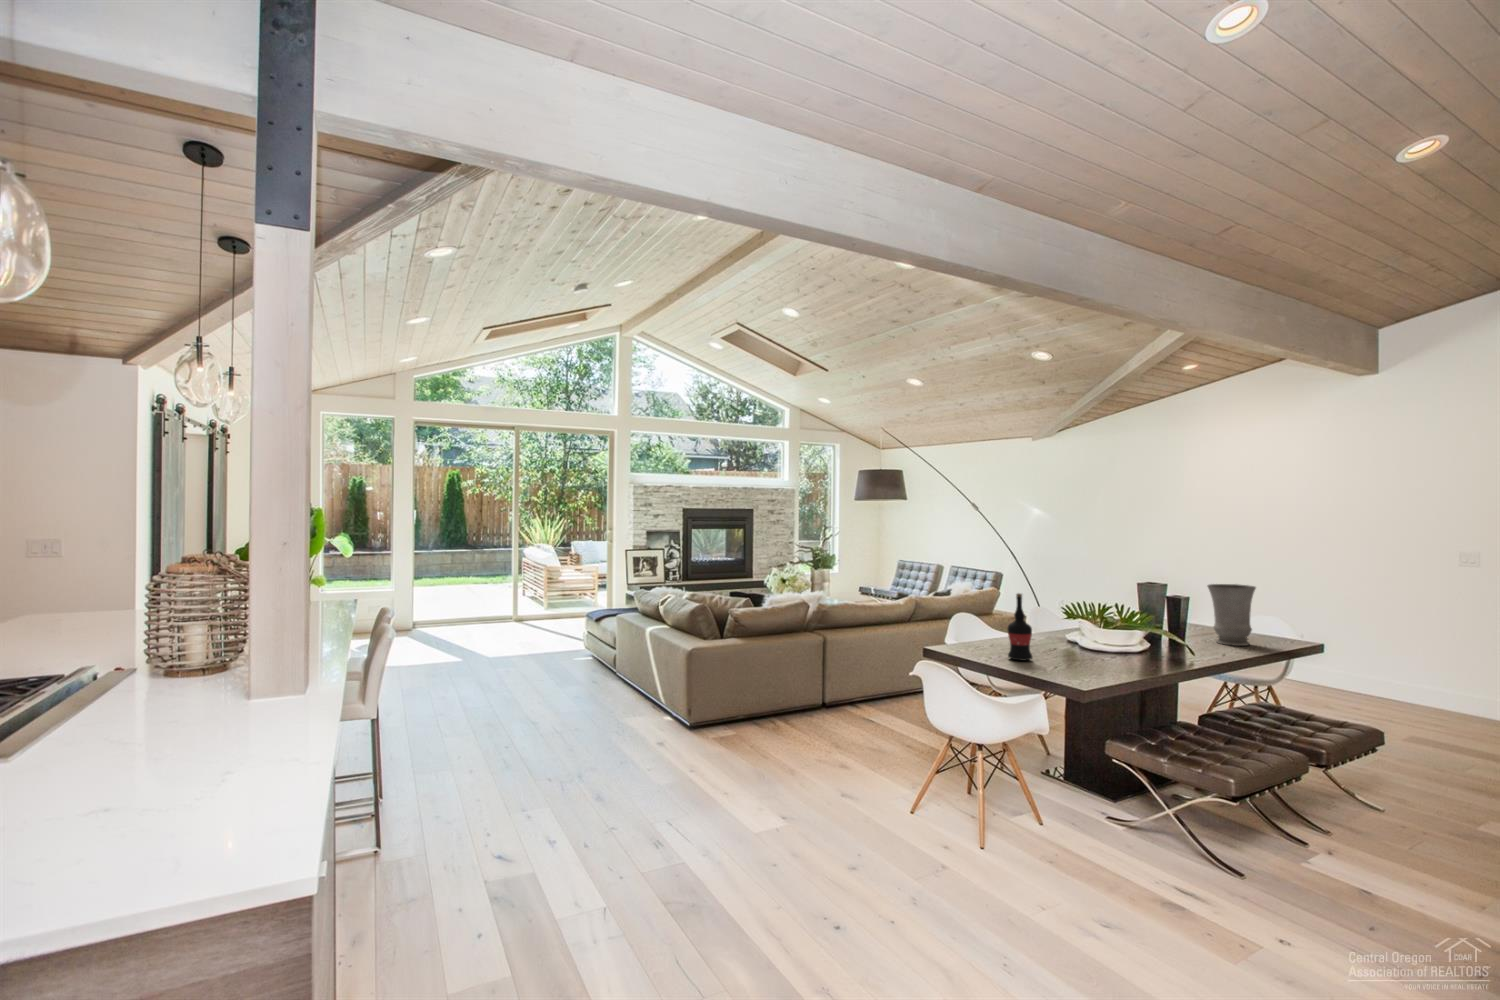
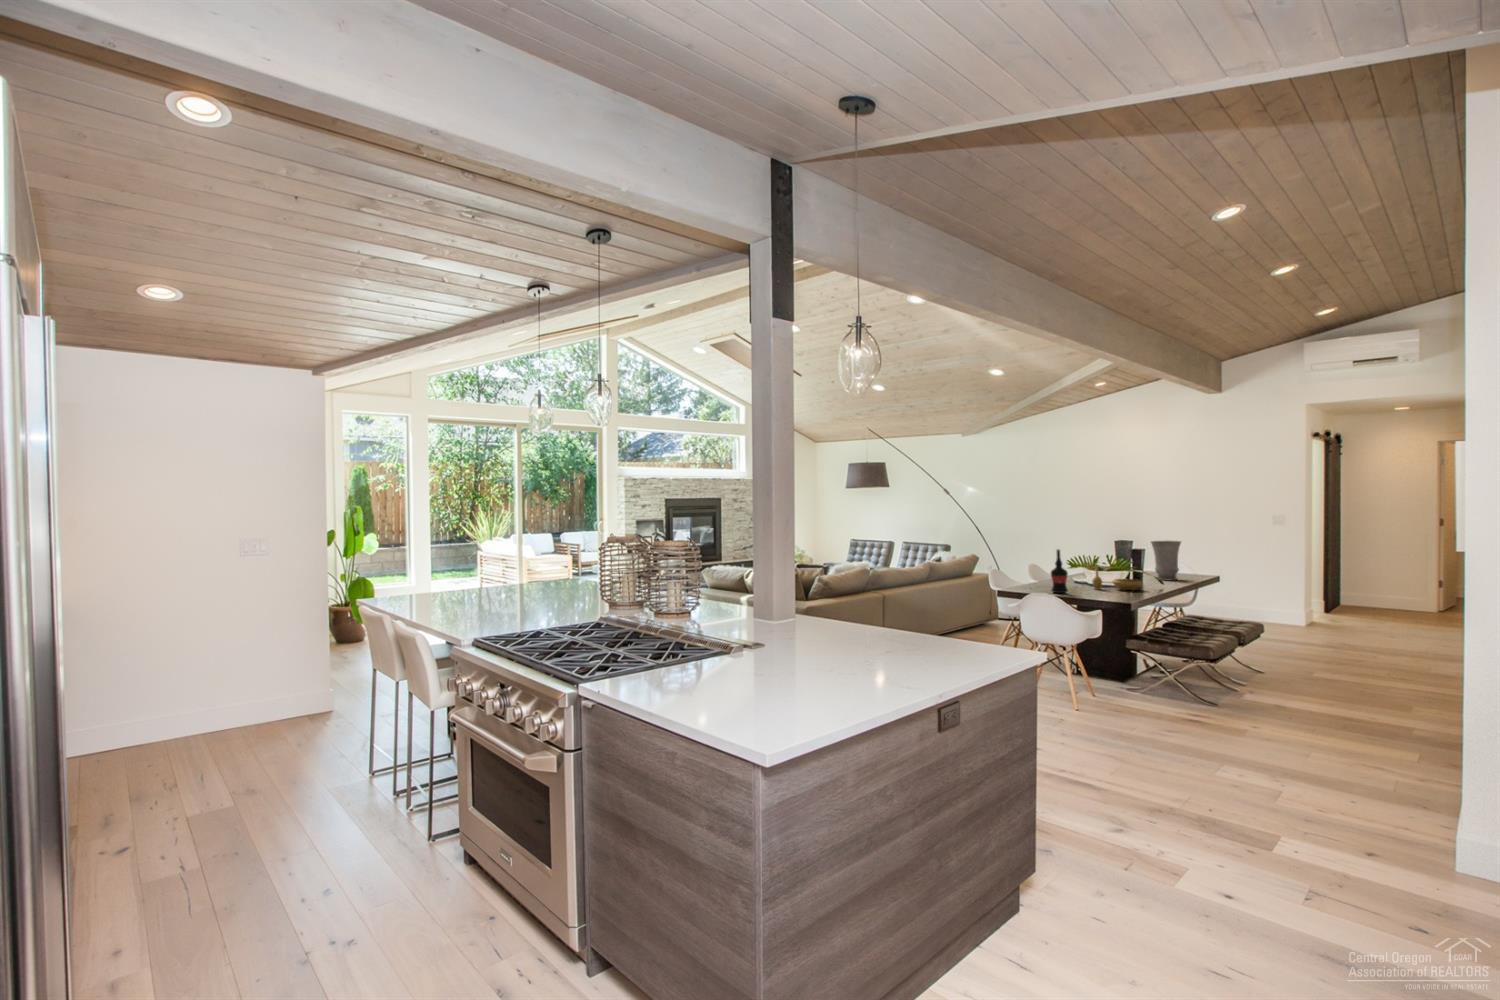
decorative bowl: none [1084,617,1163,662] -> present [1092,564,1142,590]

